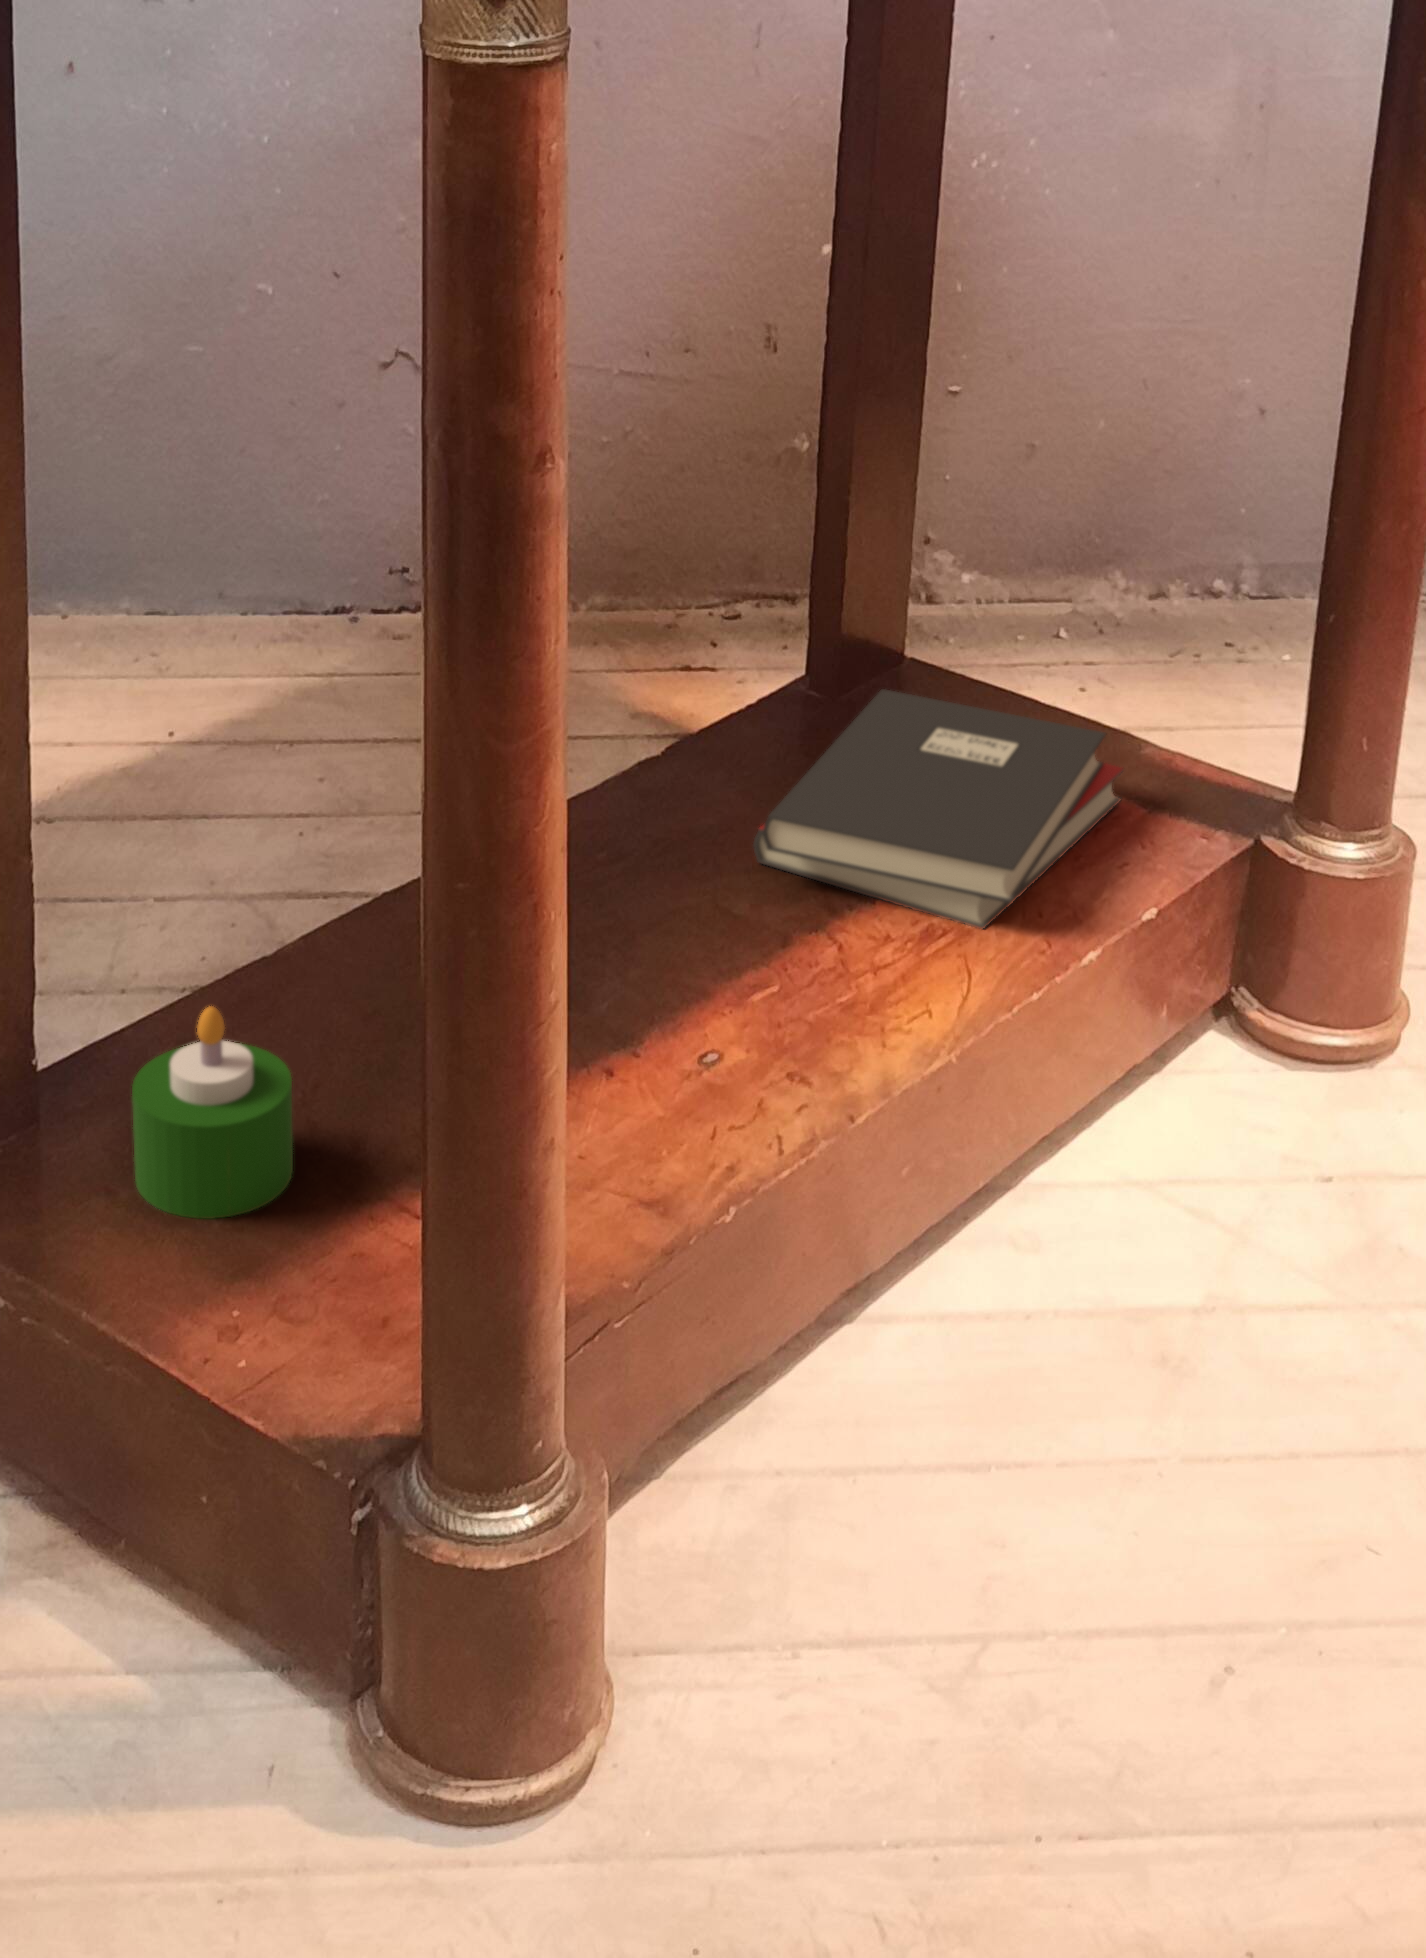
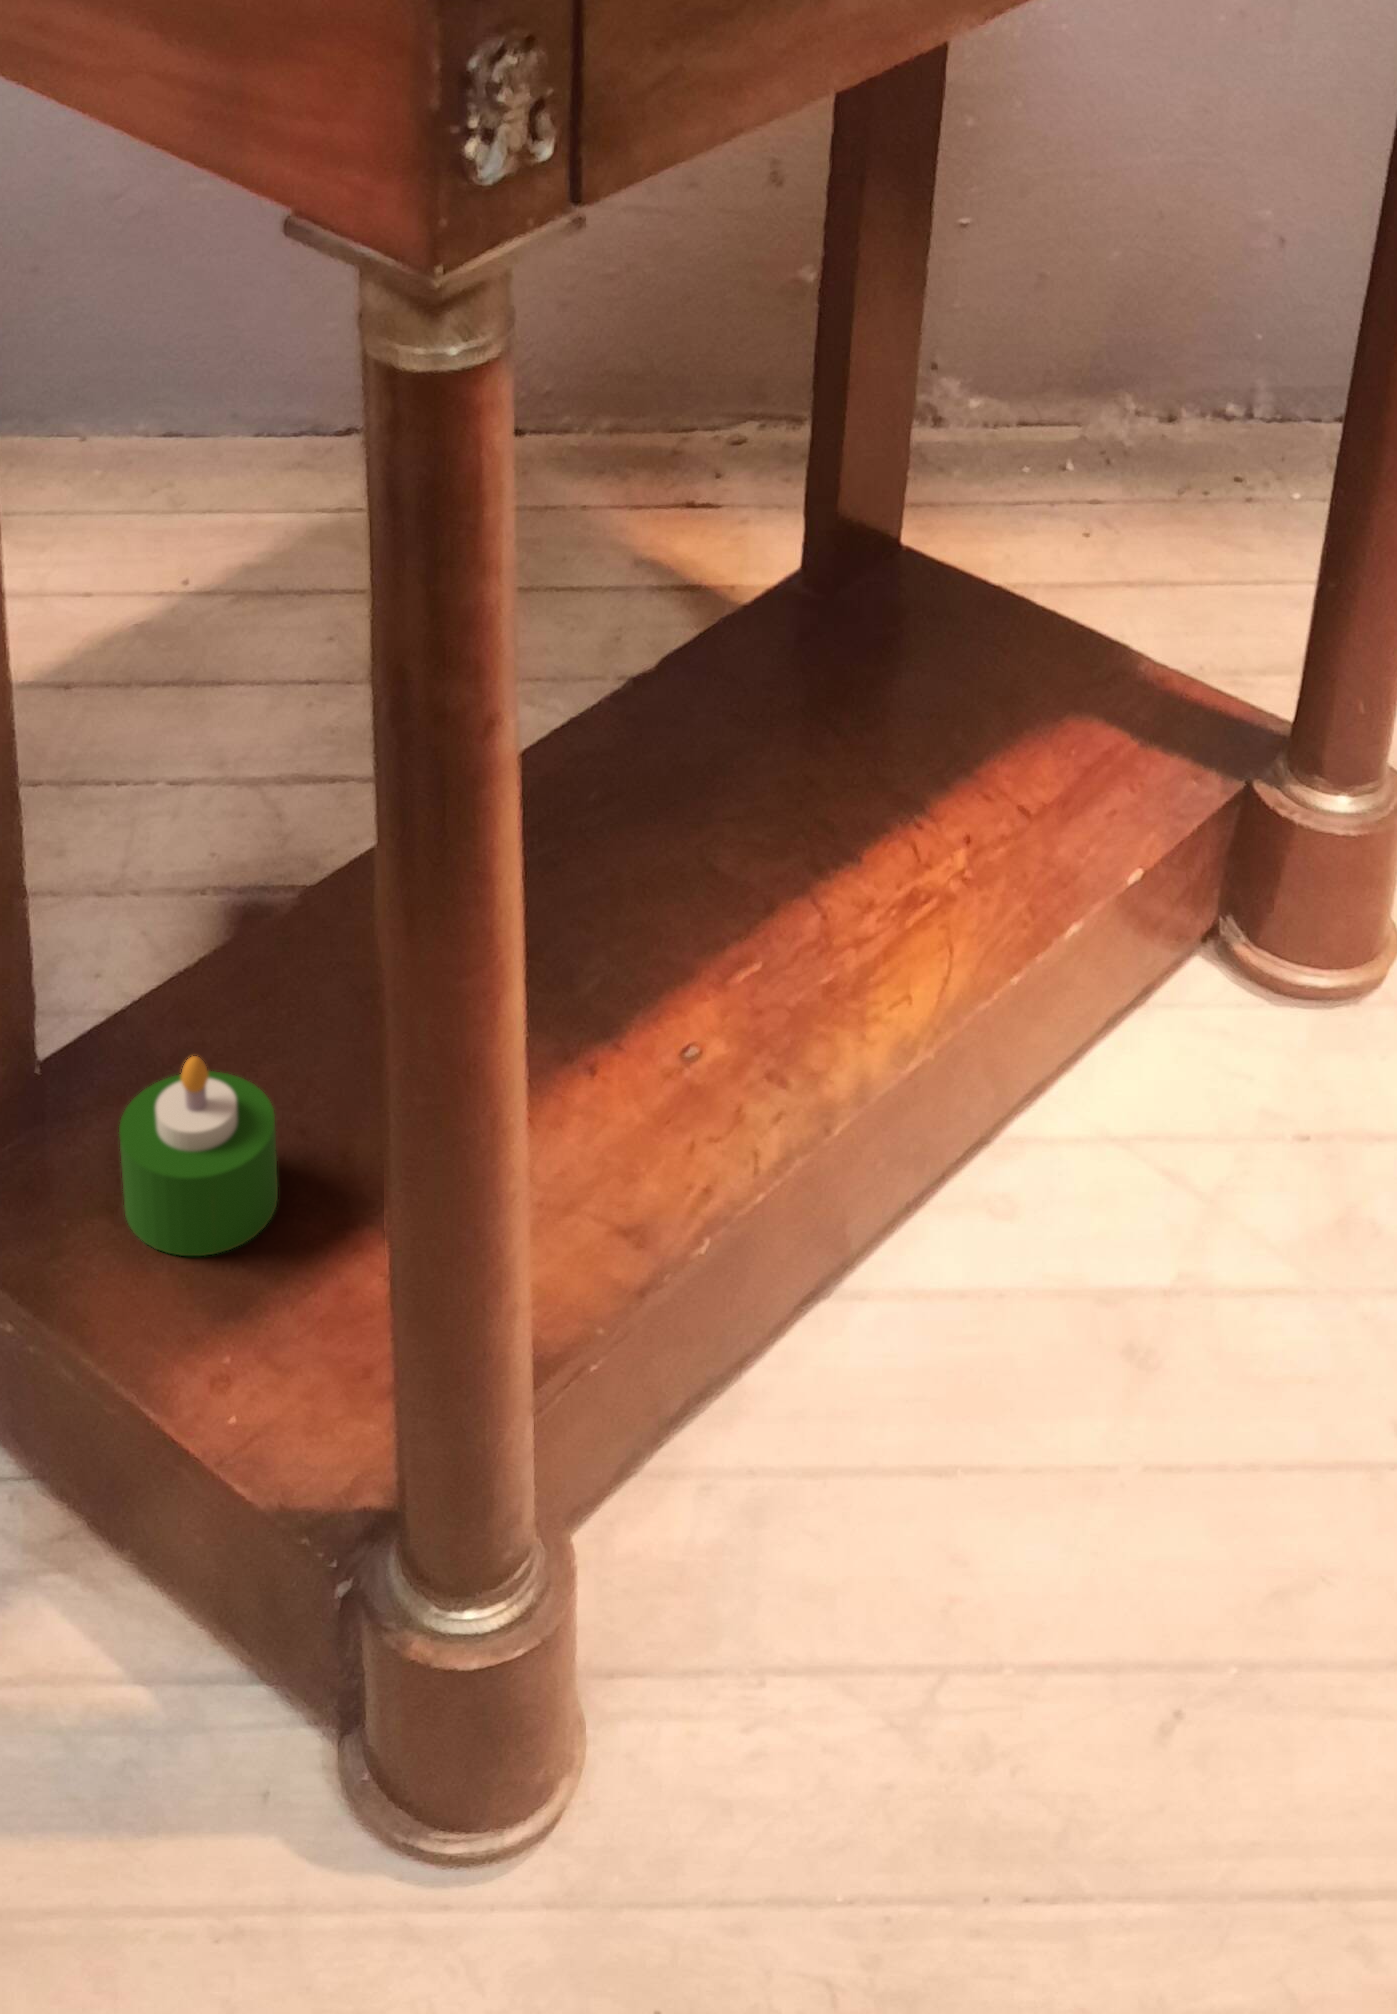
hardback book: present [753,689,1124,930] -> none [744,610,1119,897]

